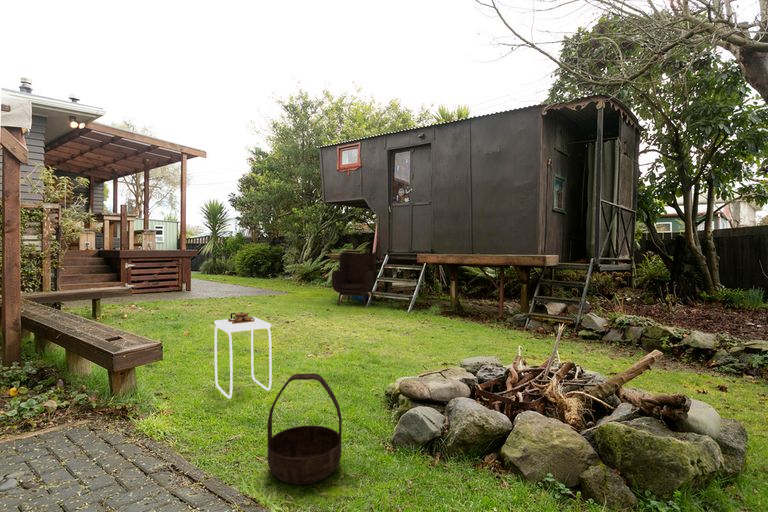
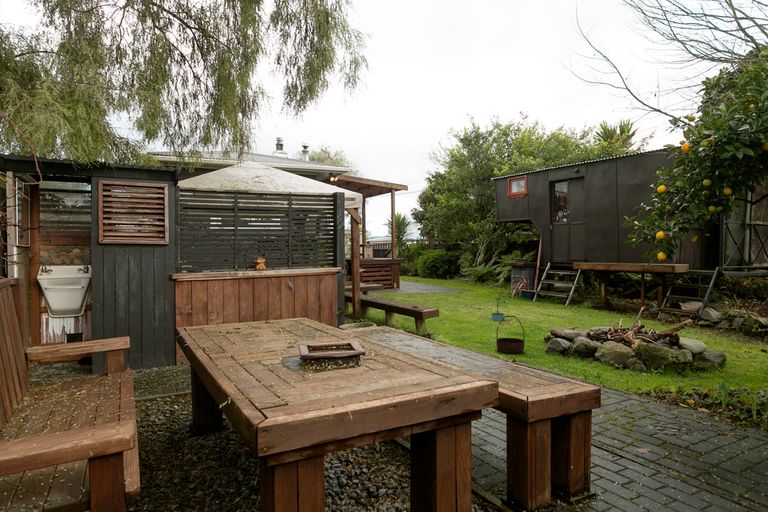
armchair: present [332,252,377,307] -> none [506,260,541,301]
potted plant: none [293,282,331,349] -> present [490,282,510,321]
side table: present [215,312,272,399] -> none [458,296,487,334]

